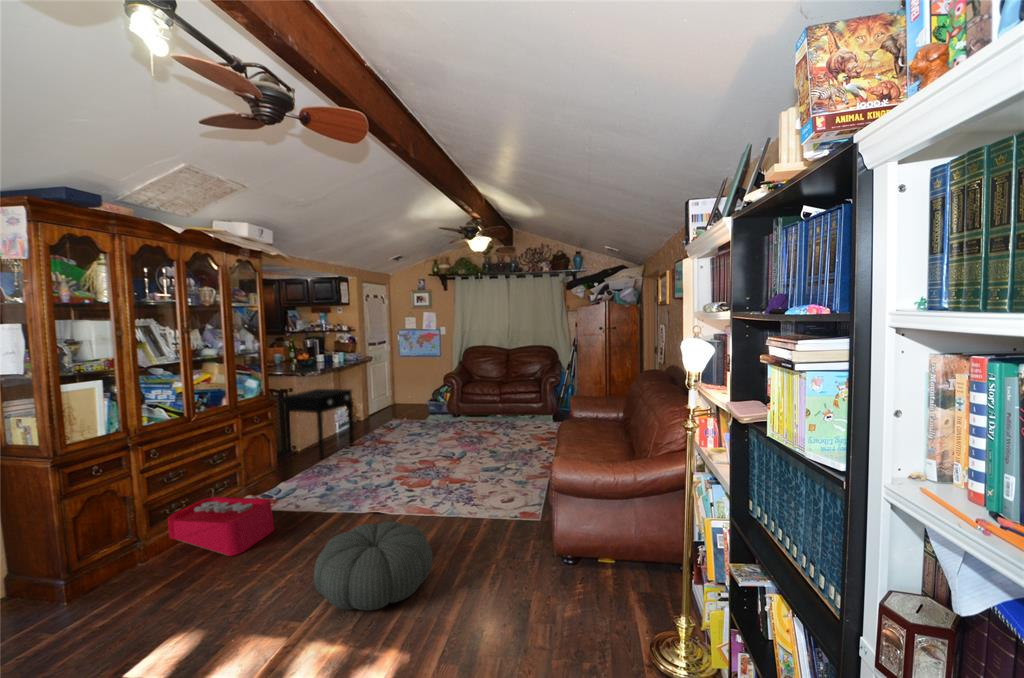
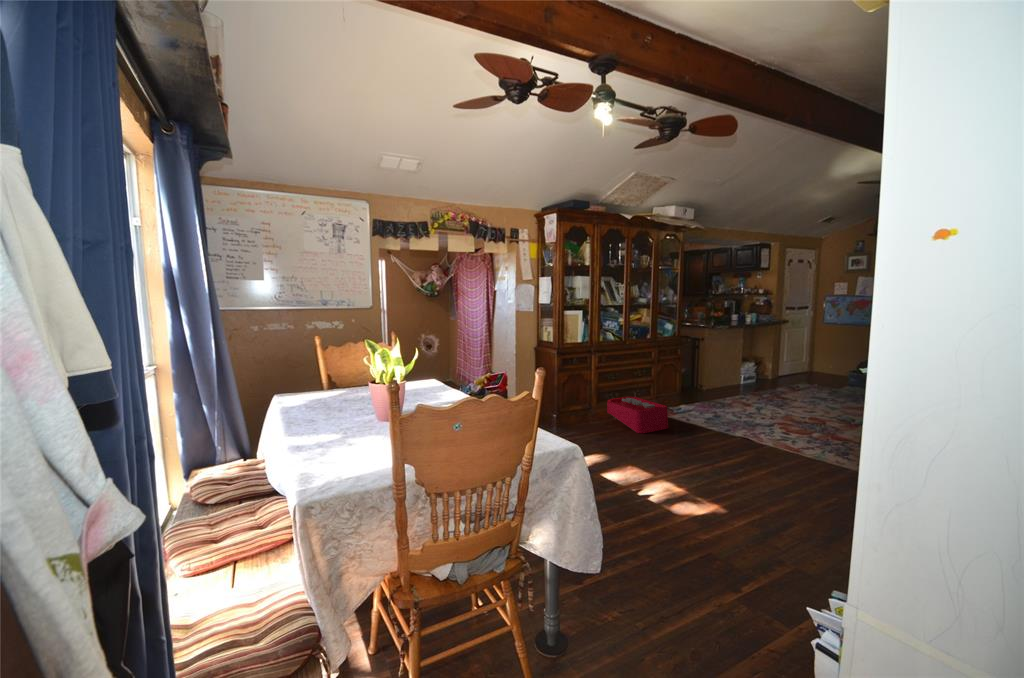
side table: present [283,389,354,459] -> none [694,341,757,397]
pouf: present [314,521,433,610] -> none [678,434,774,492]

